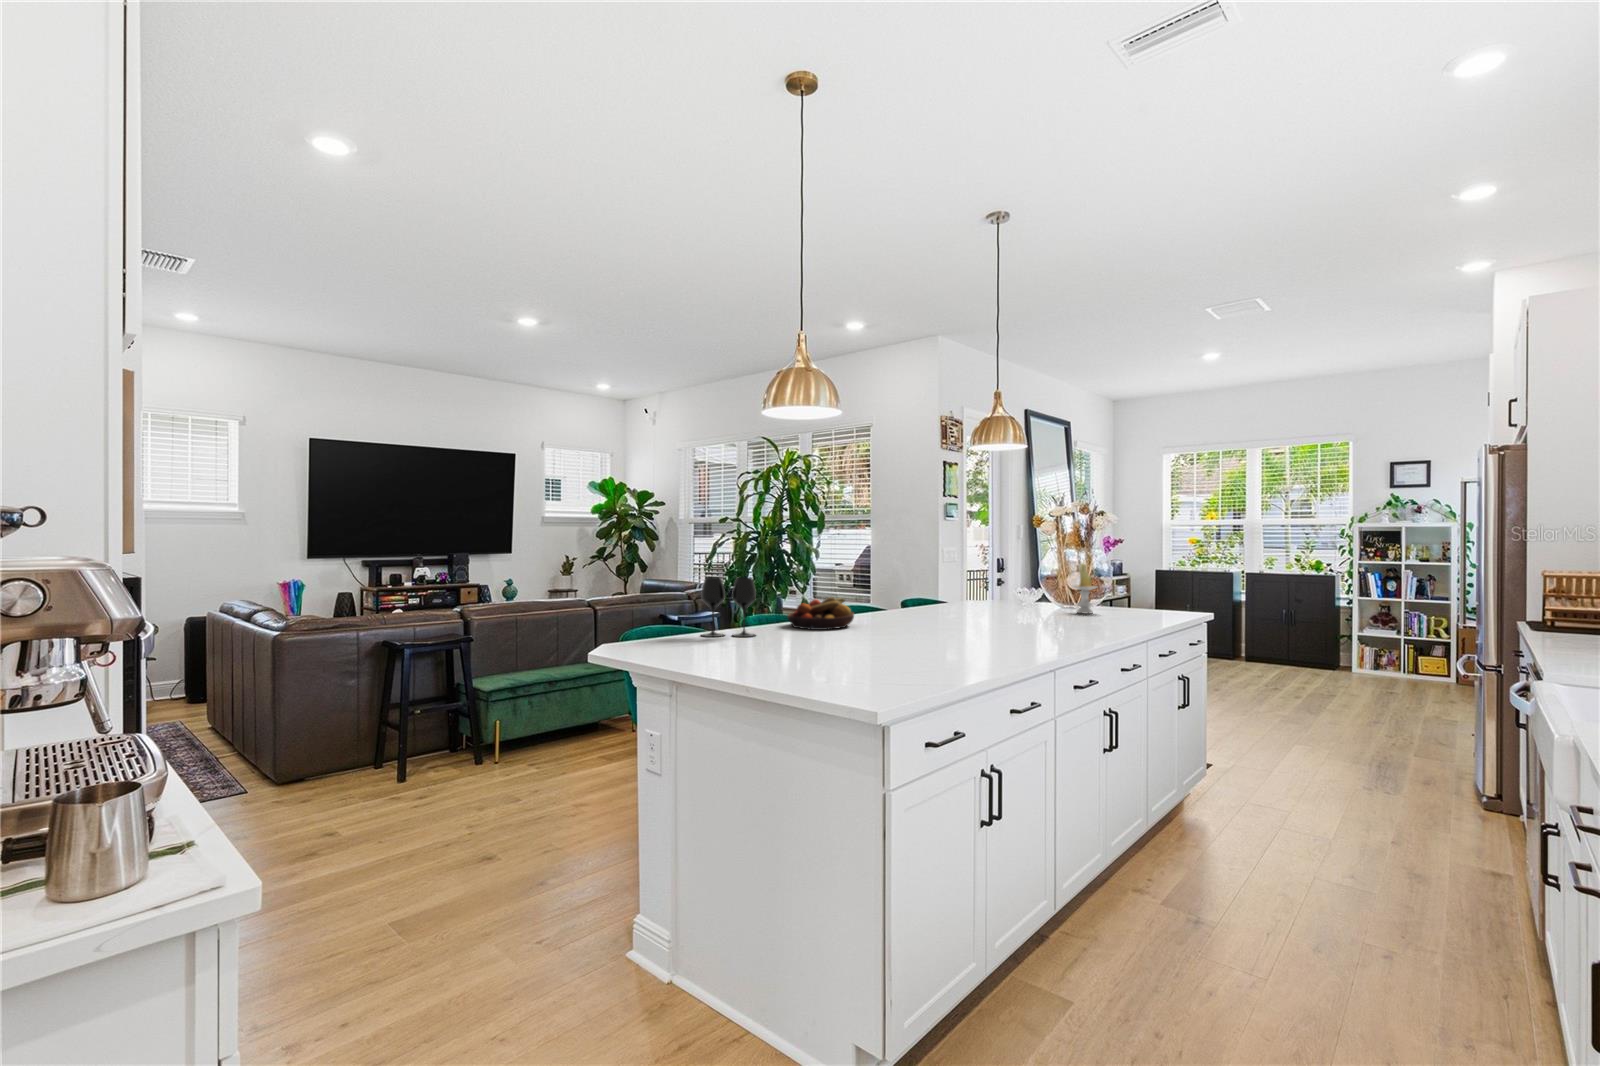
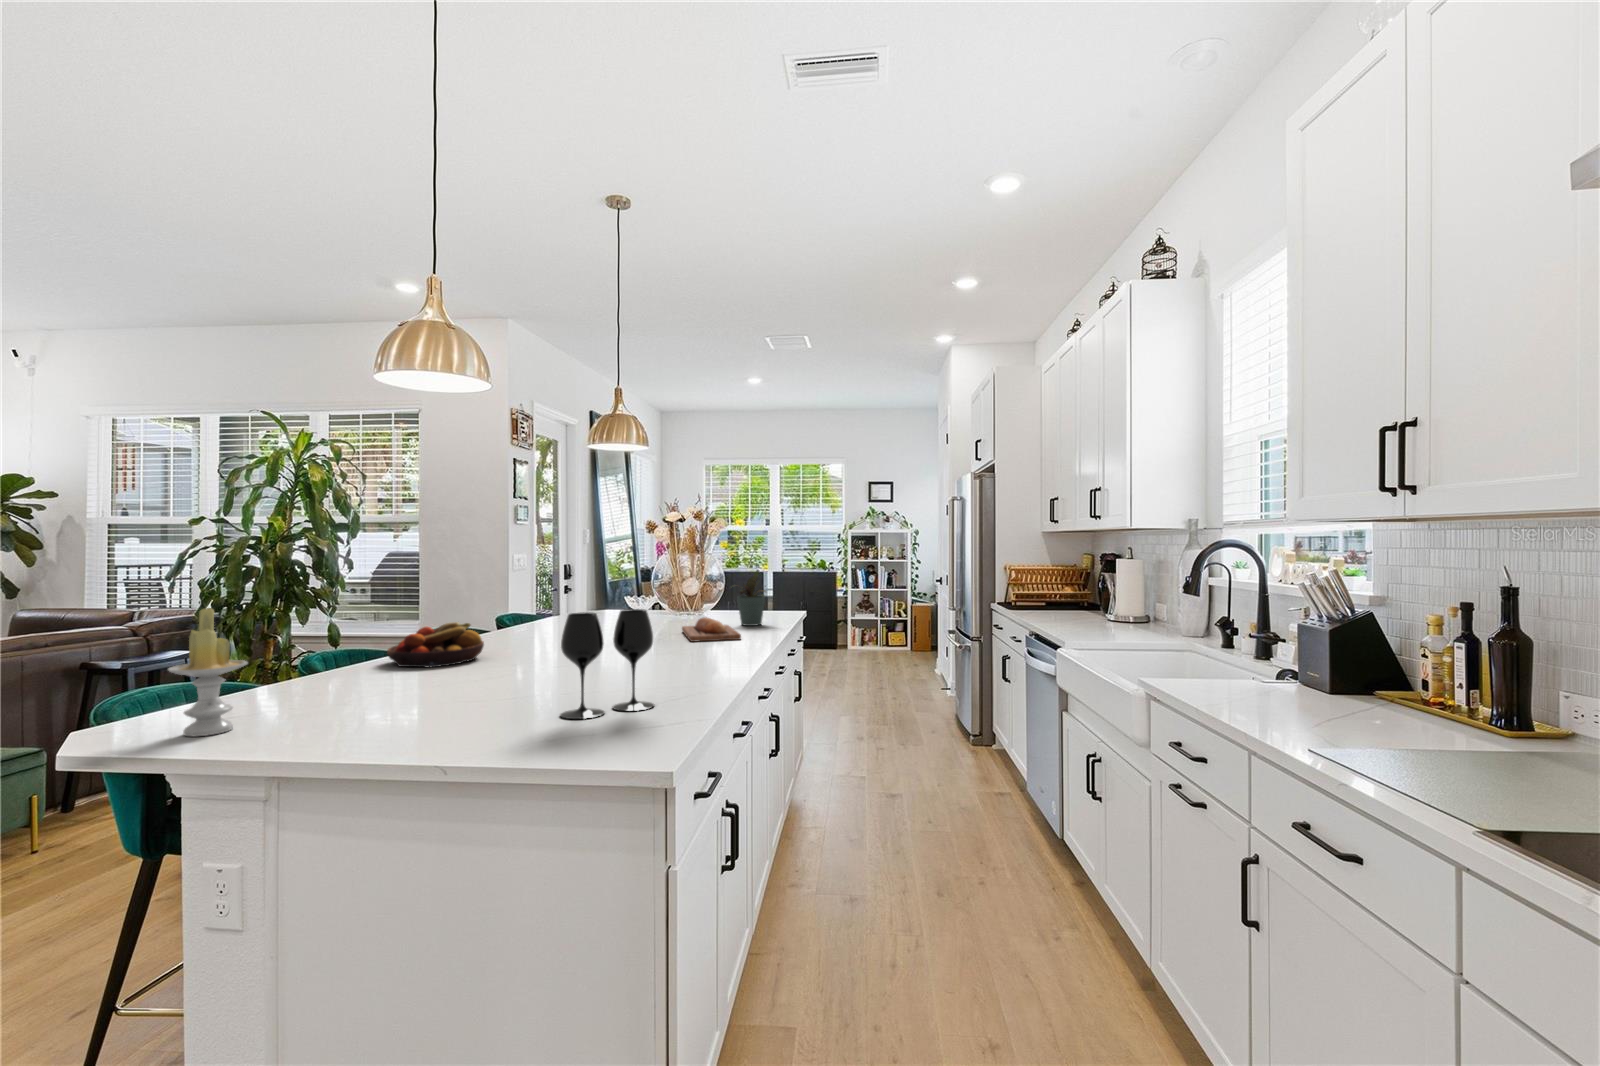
candle: present [1073,563,1097,614] -> present [168,608,248,736]
potted plant: none [1098,566,1143,622] -> present [738,571,765,626]
wine glass: present [701,577,756,637] -> present [560,609,654,719]
bread loaf: none [1034,609,1089,633] -> present [682,617,741,642]

